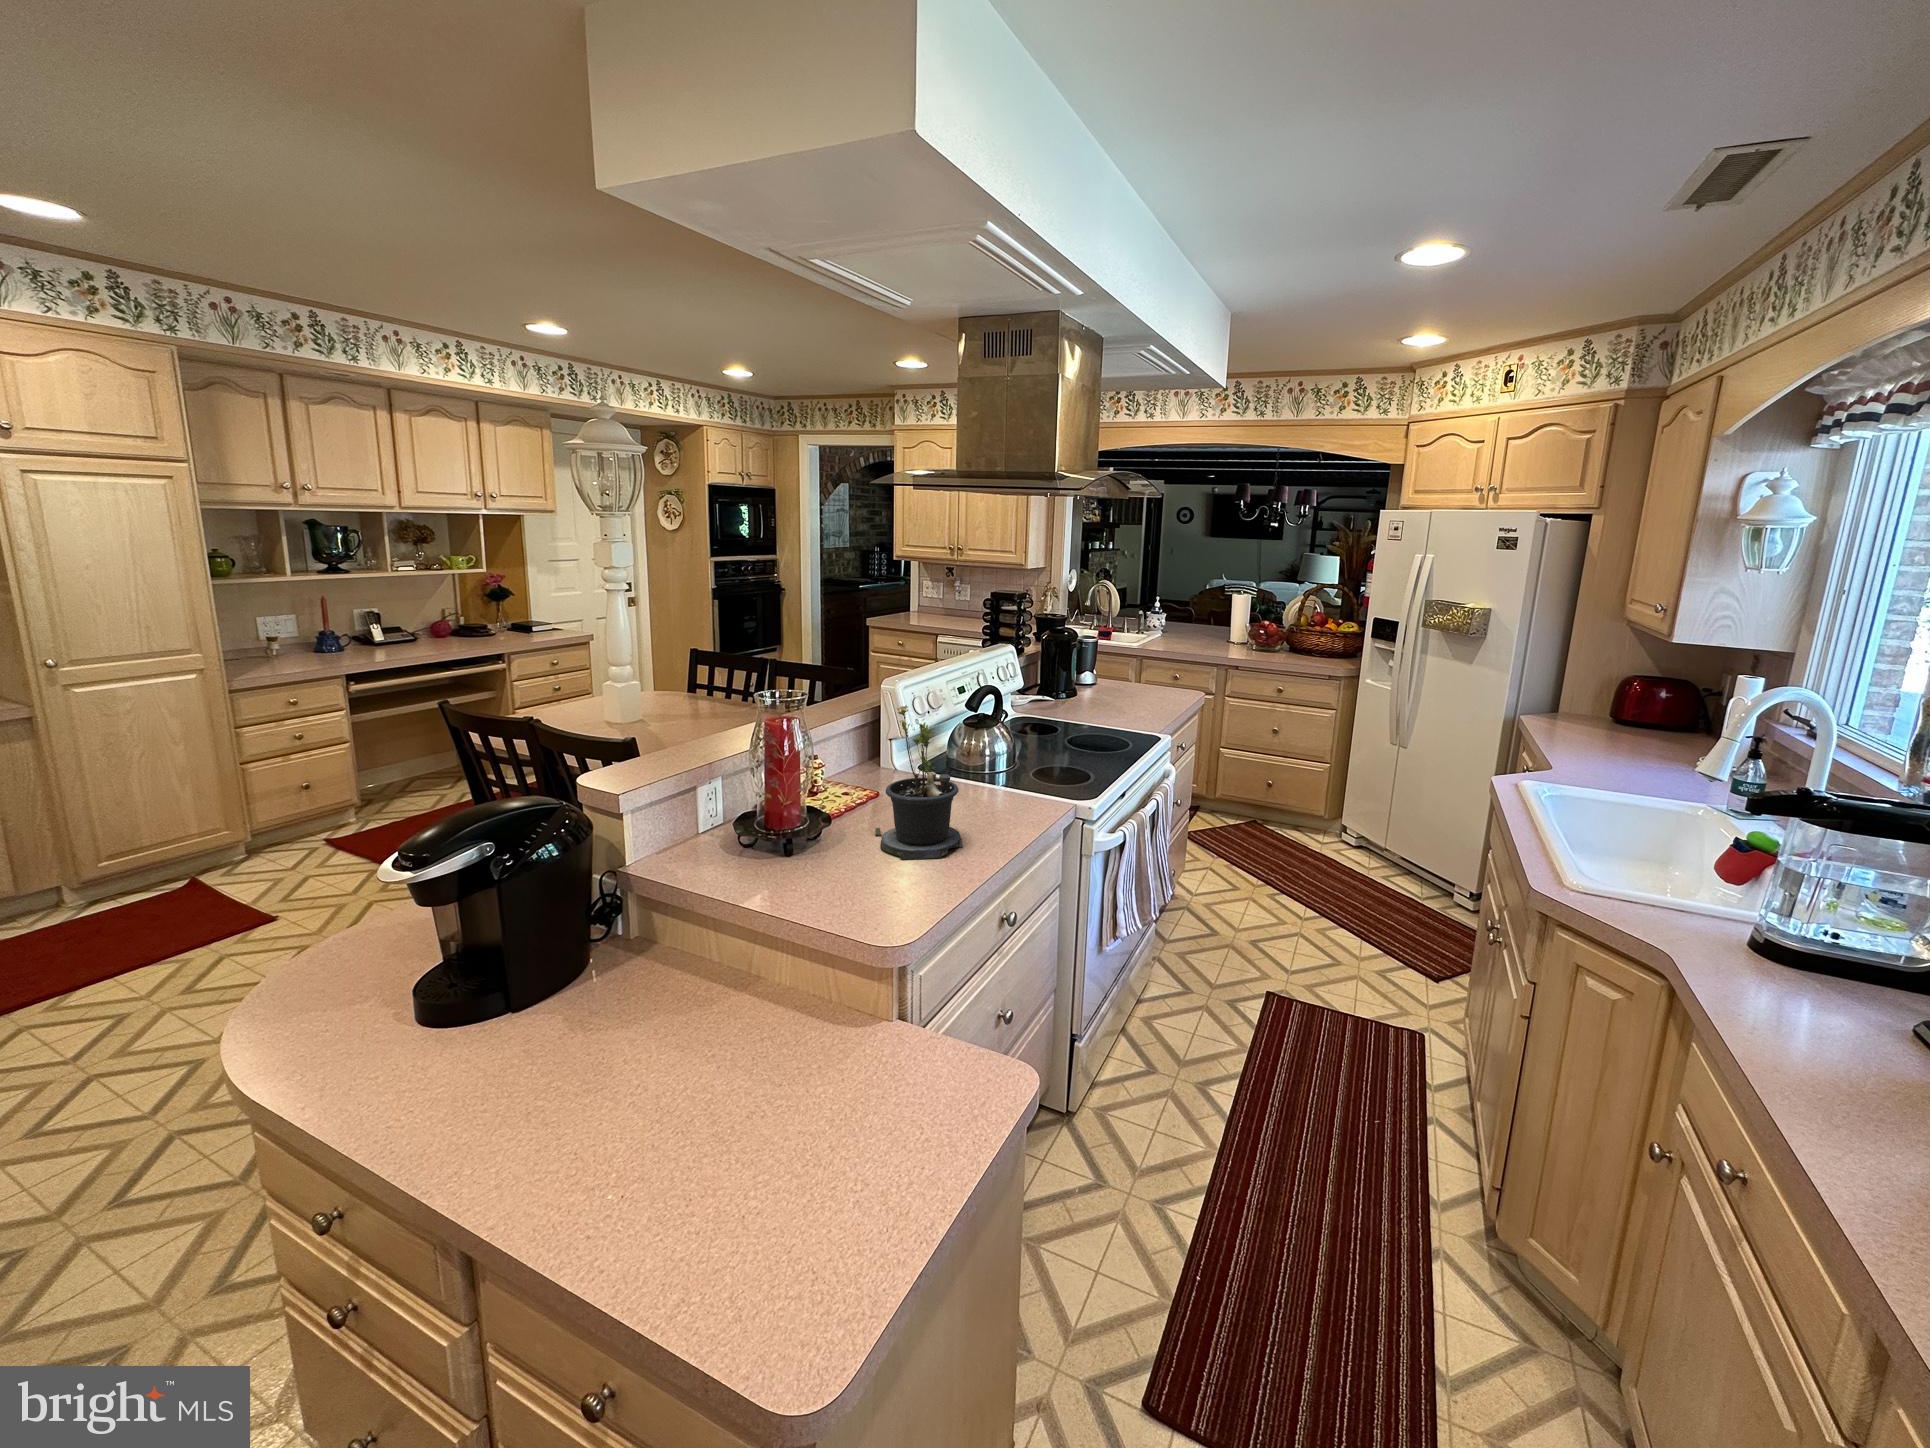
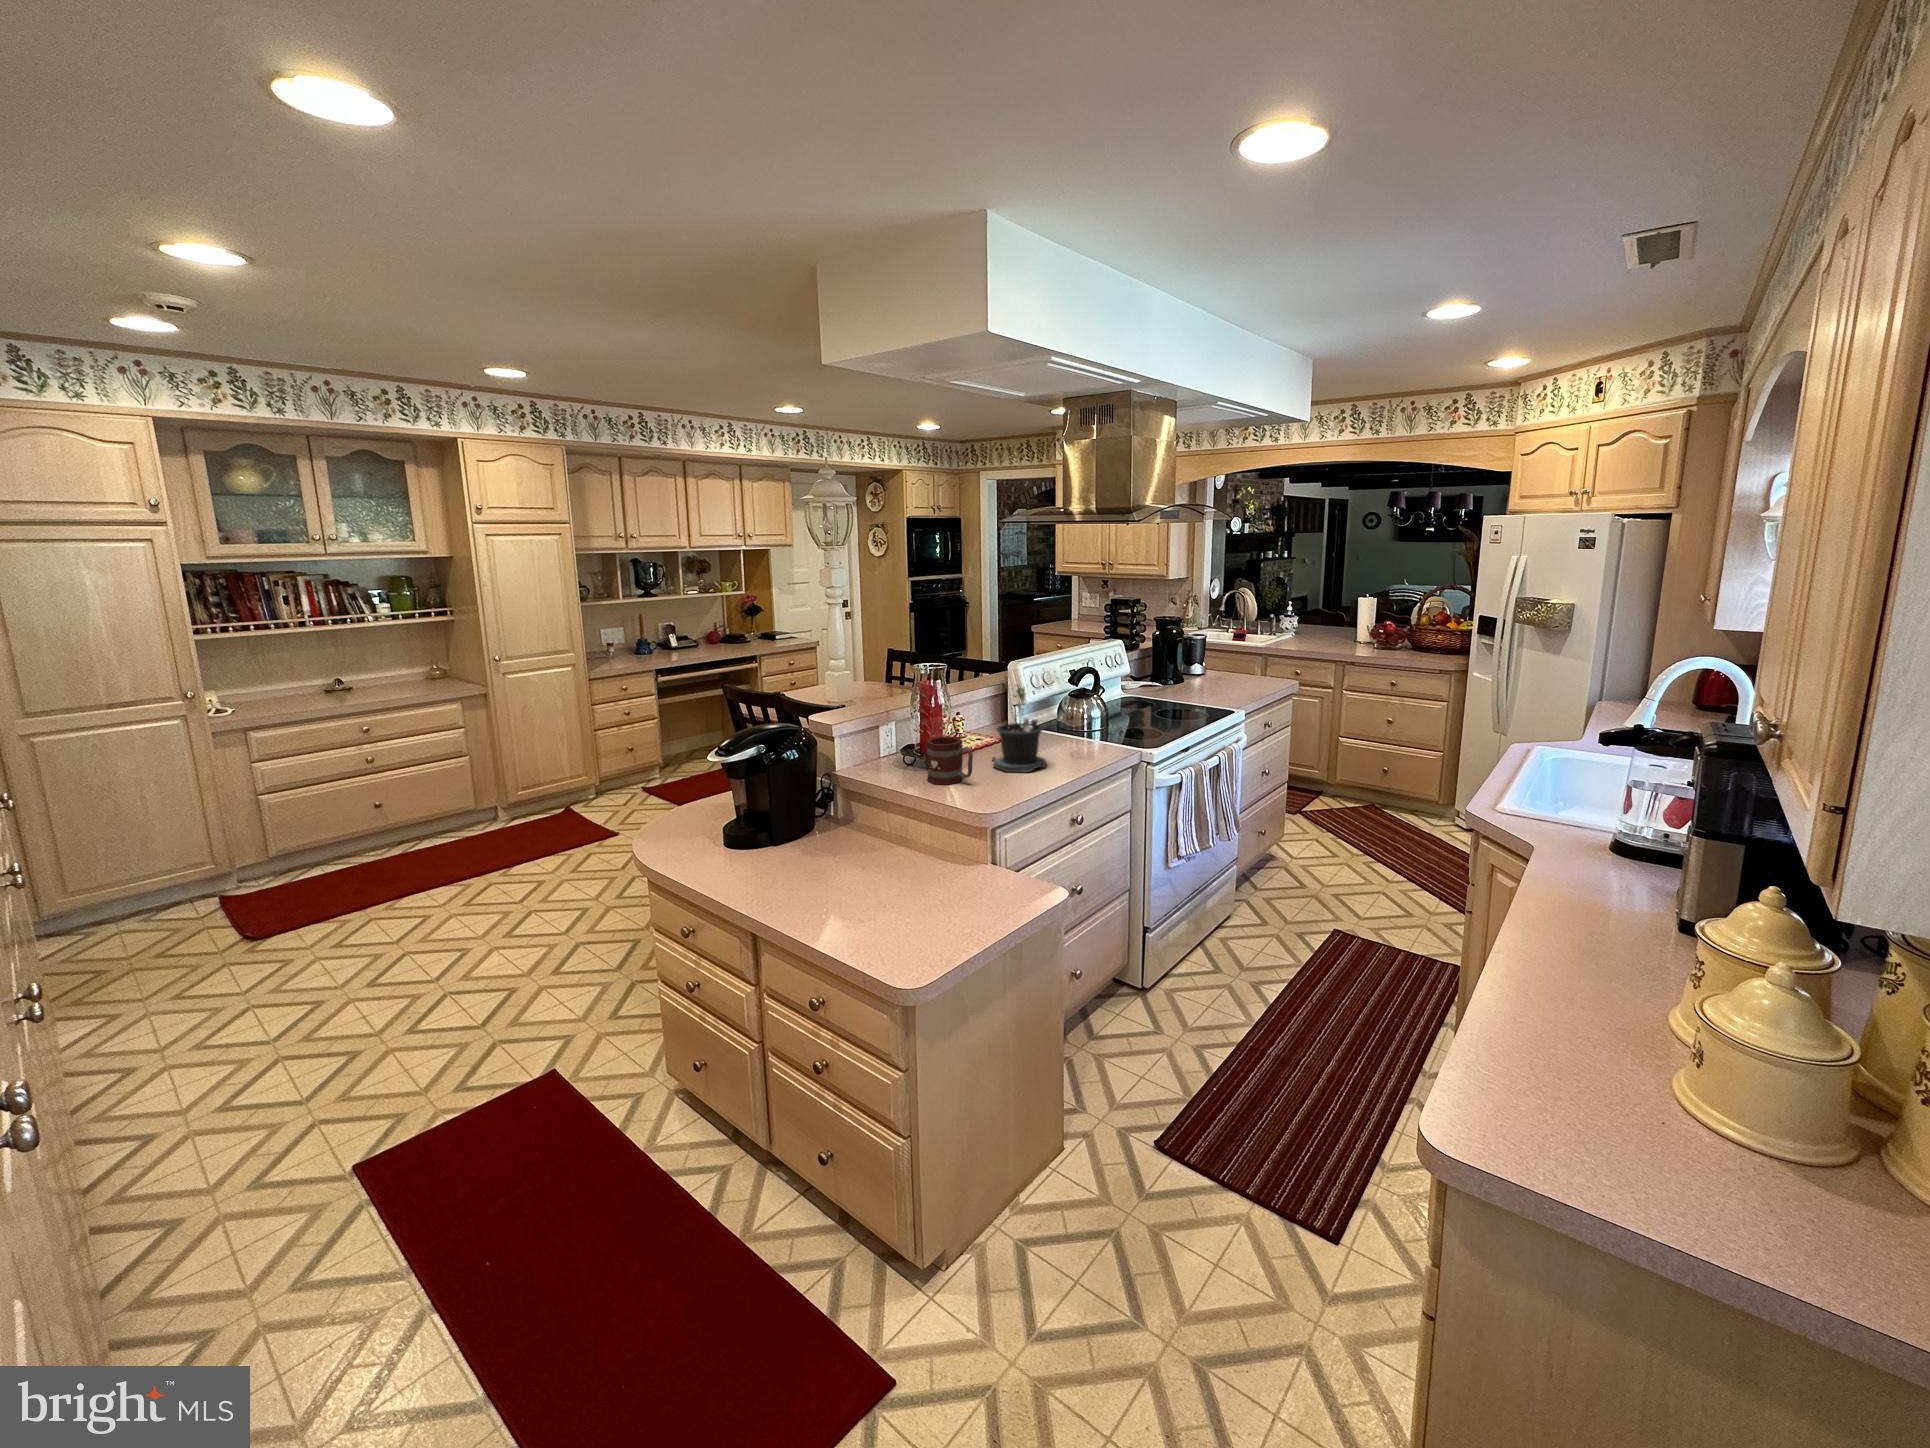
mug: none [778,812,859,895] -> present [926,737,973,785]

